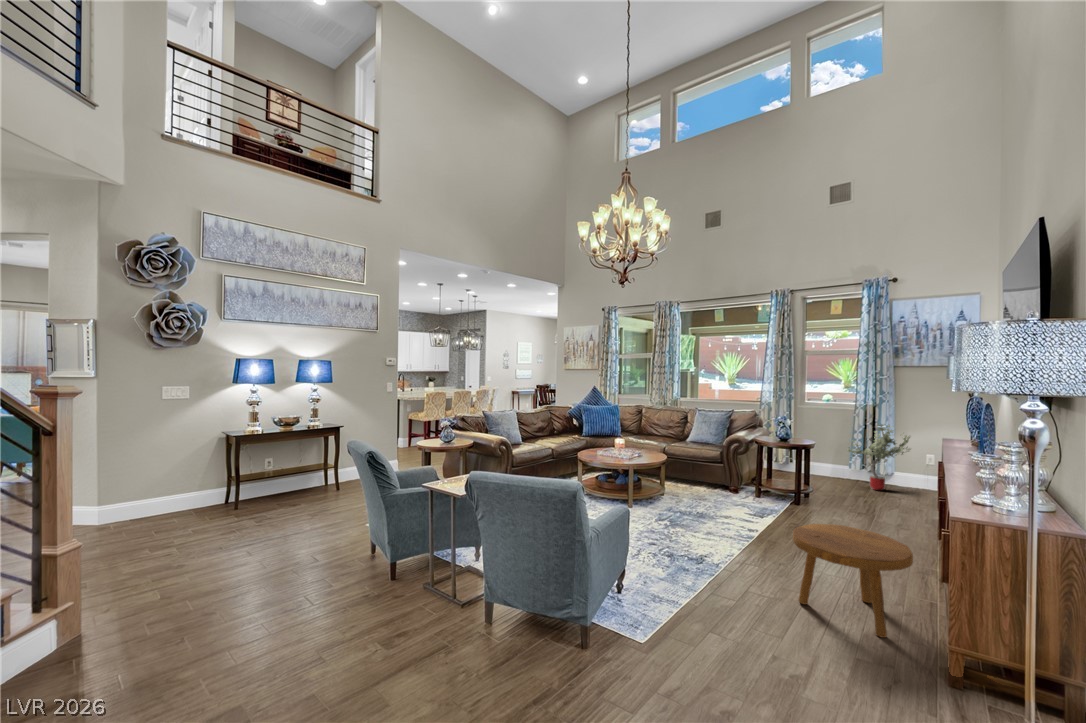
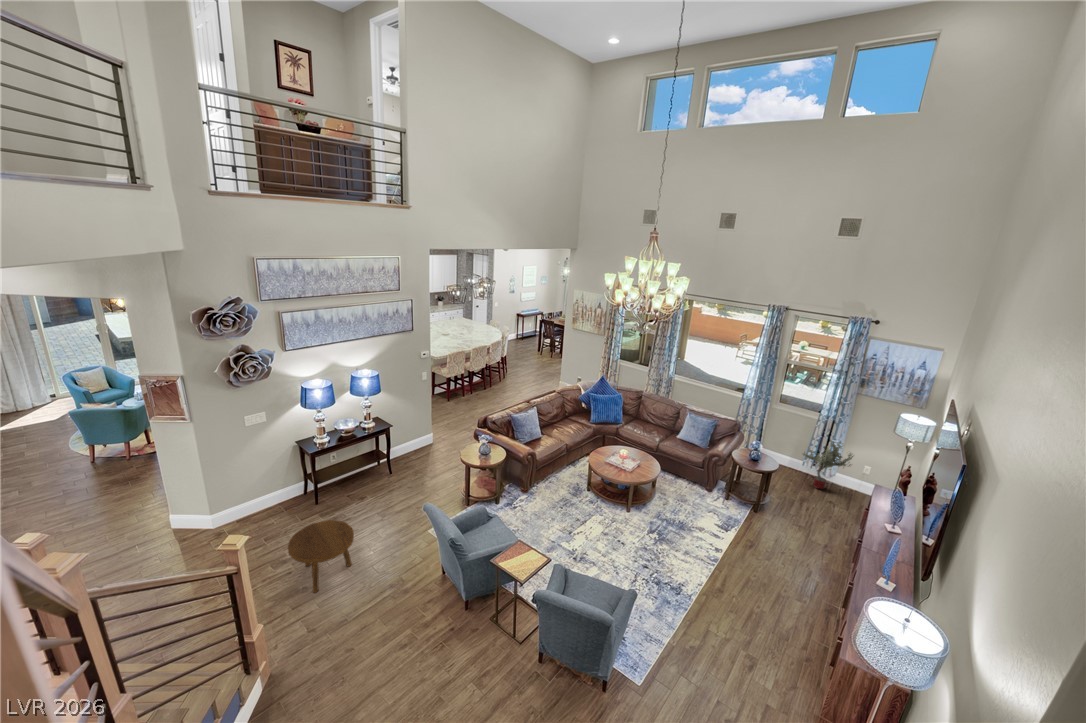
footstool: present [793,524,913,638] -> present [288,520,354,593]

